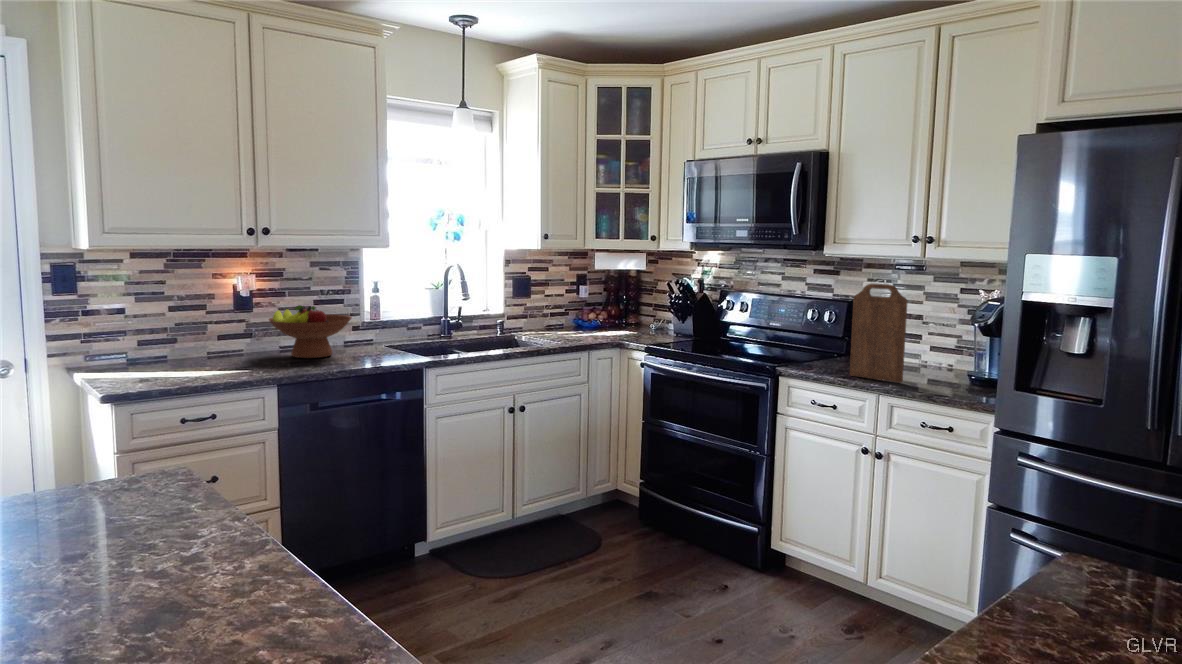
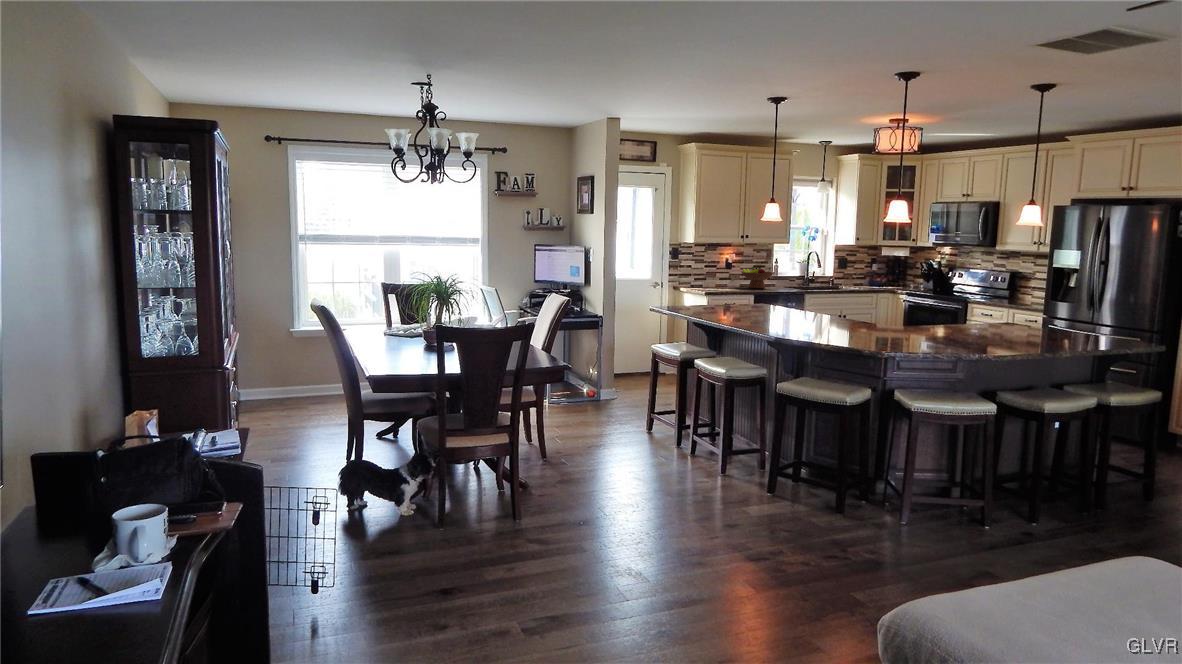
cutting board: present [850,284,907,383] -> none [1000,261,1025,304]

